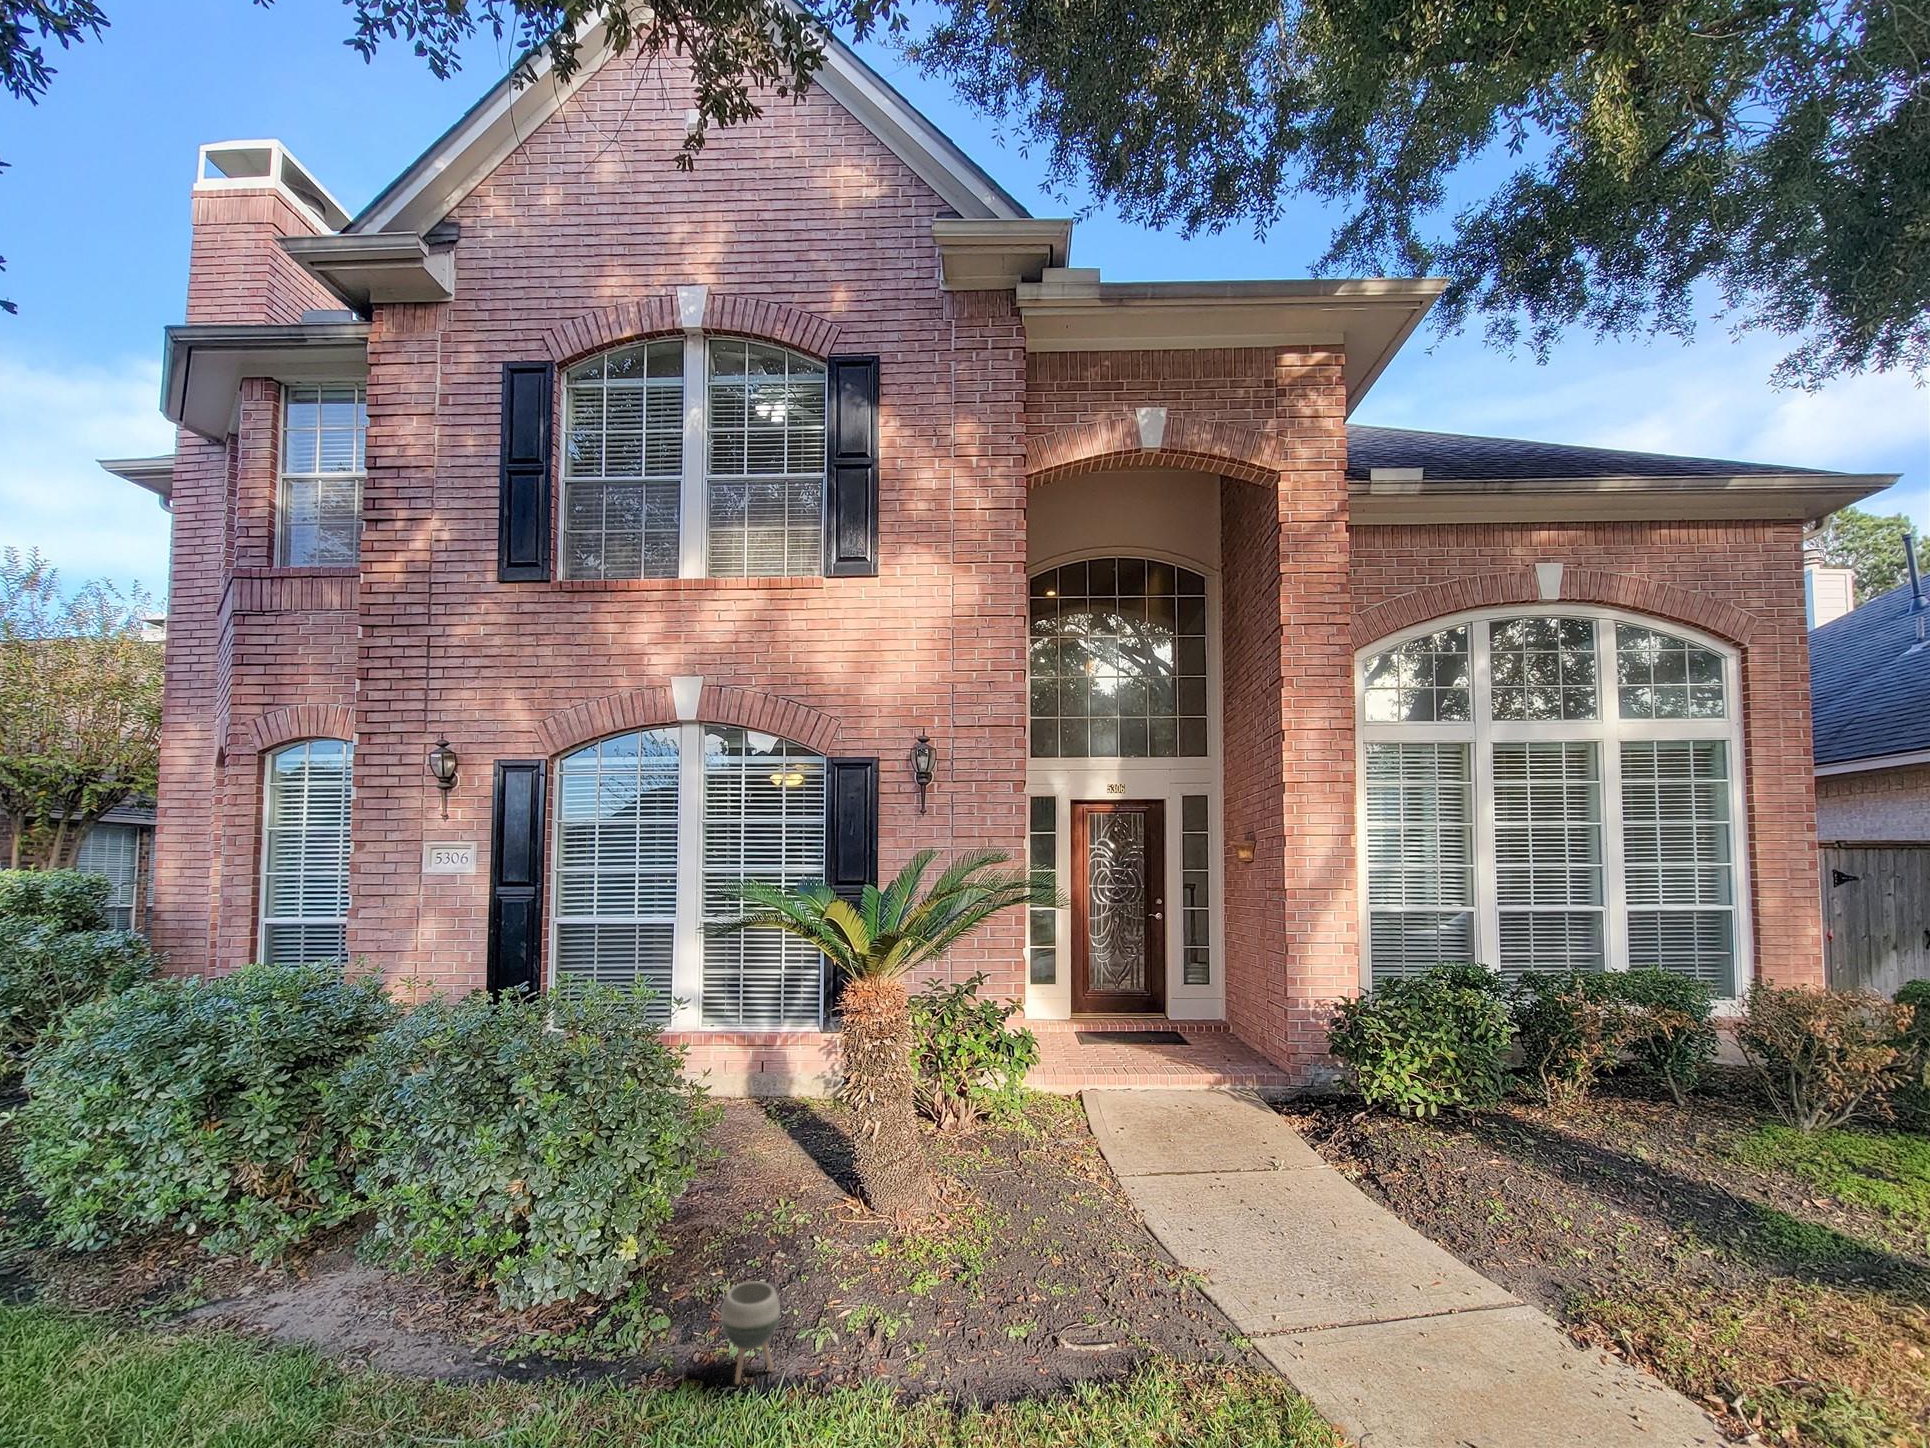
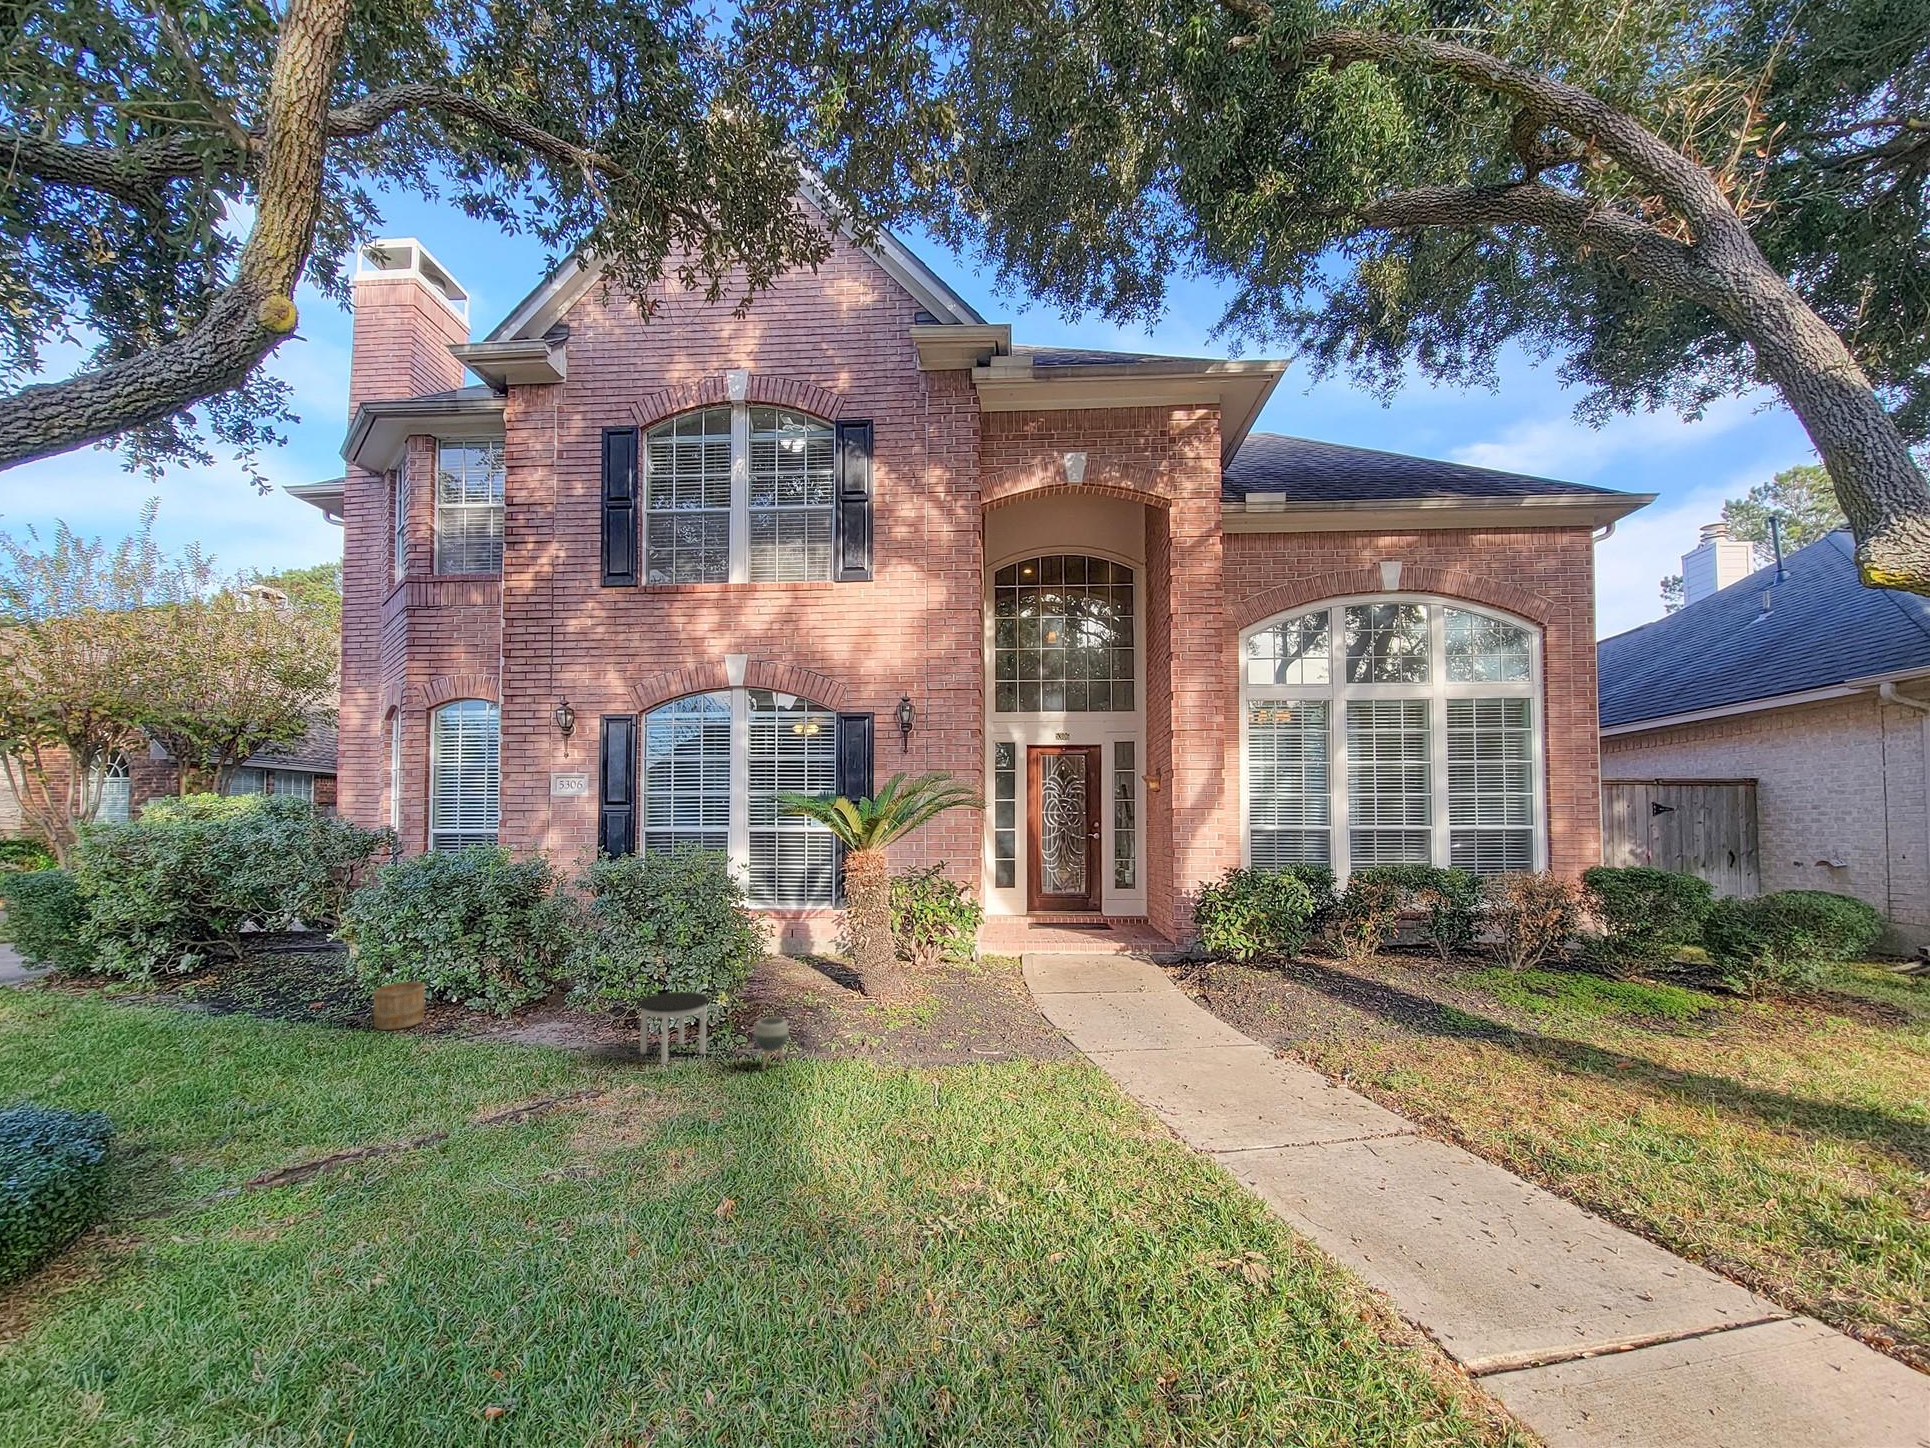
wooden bucket: none [86,1195,185,1289] -> present [373,982,426,1030]
round table: none [525,1223,643,1373] -> present [639,992,708,1064]

